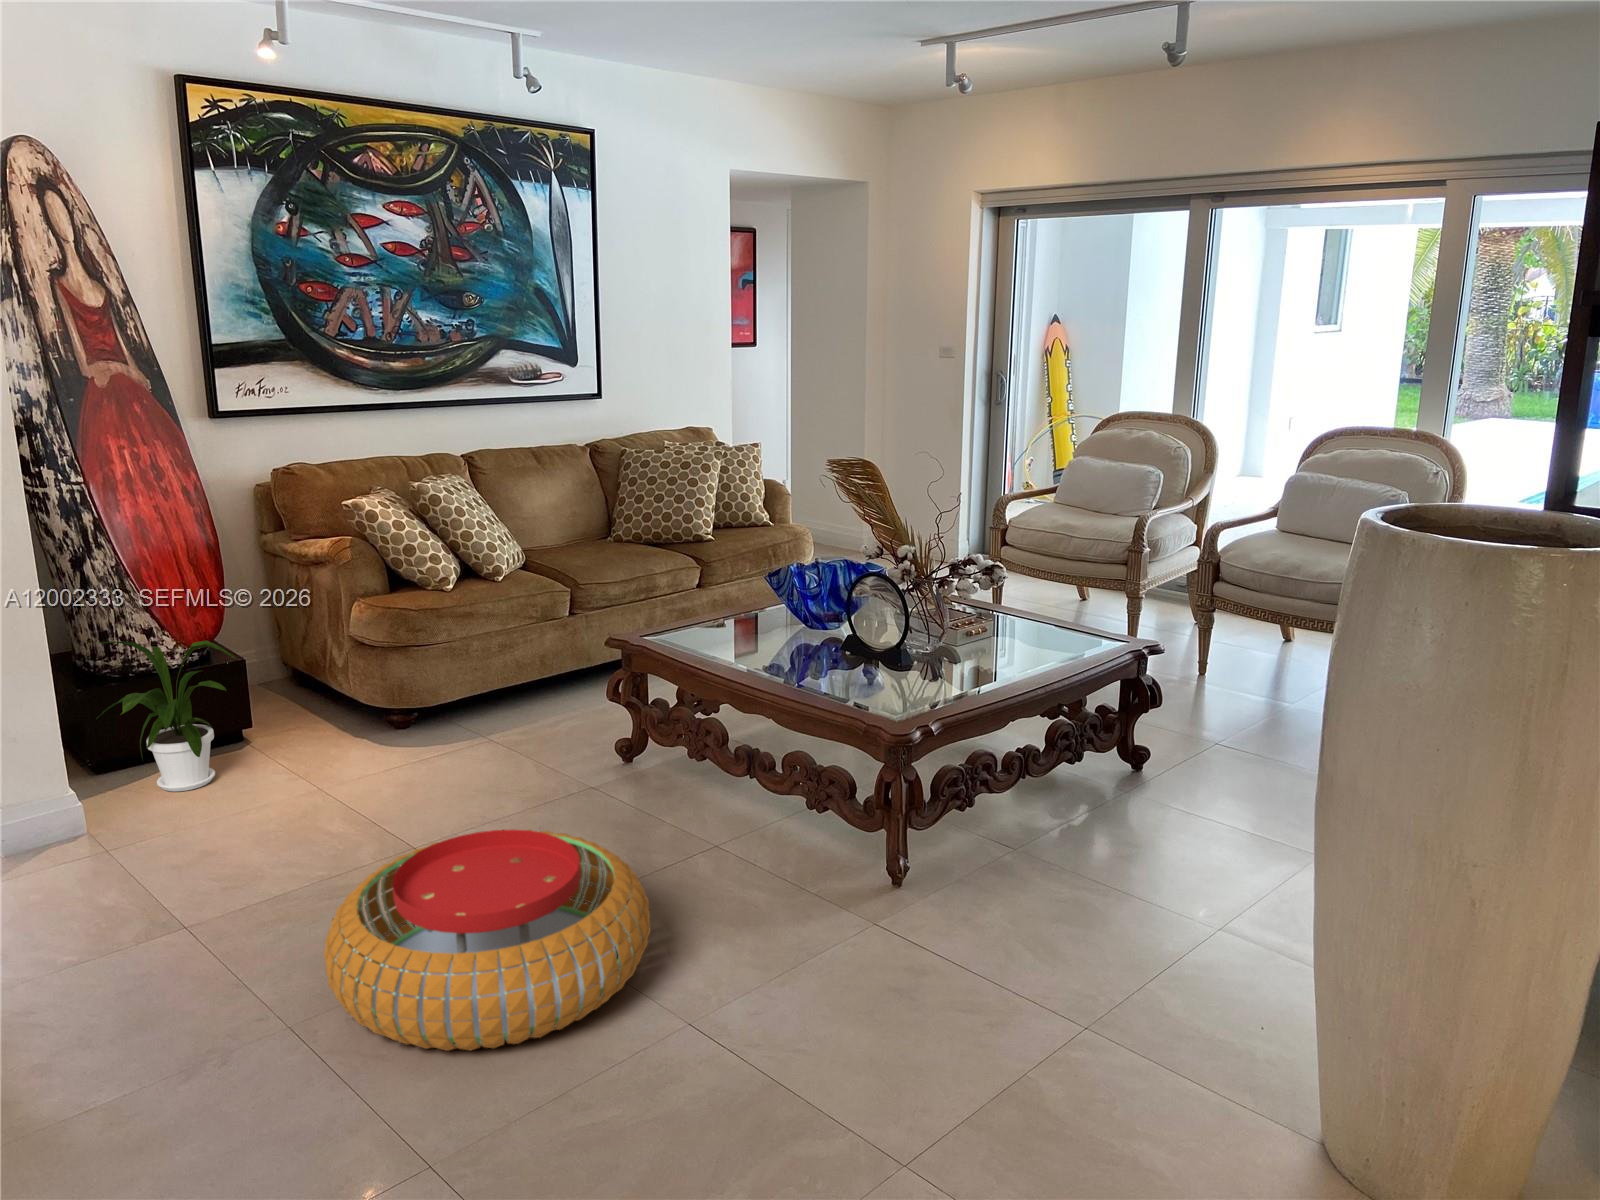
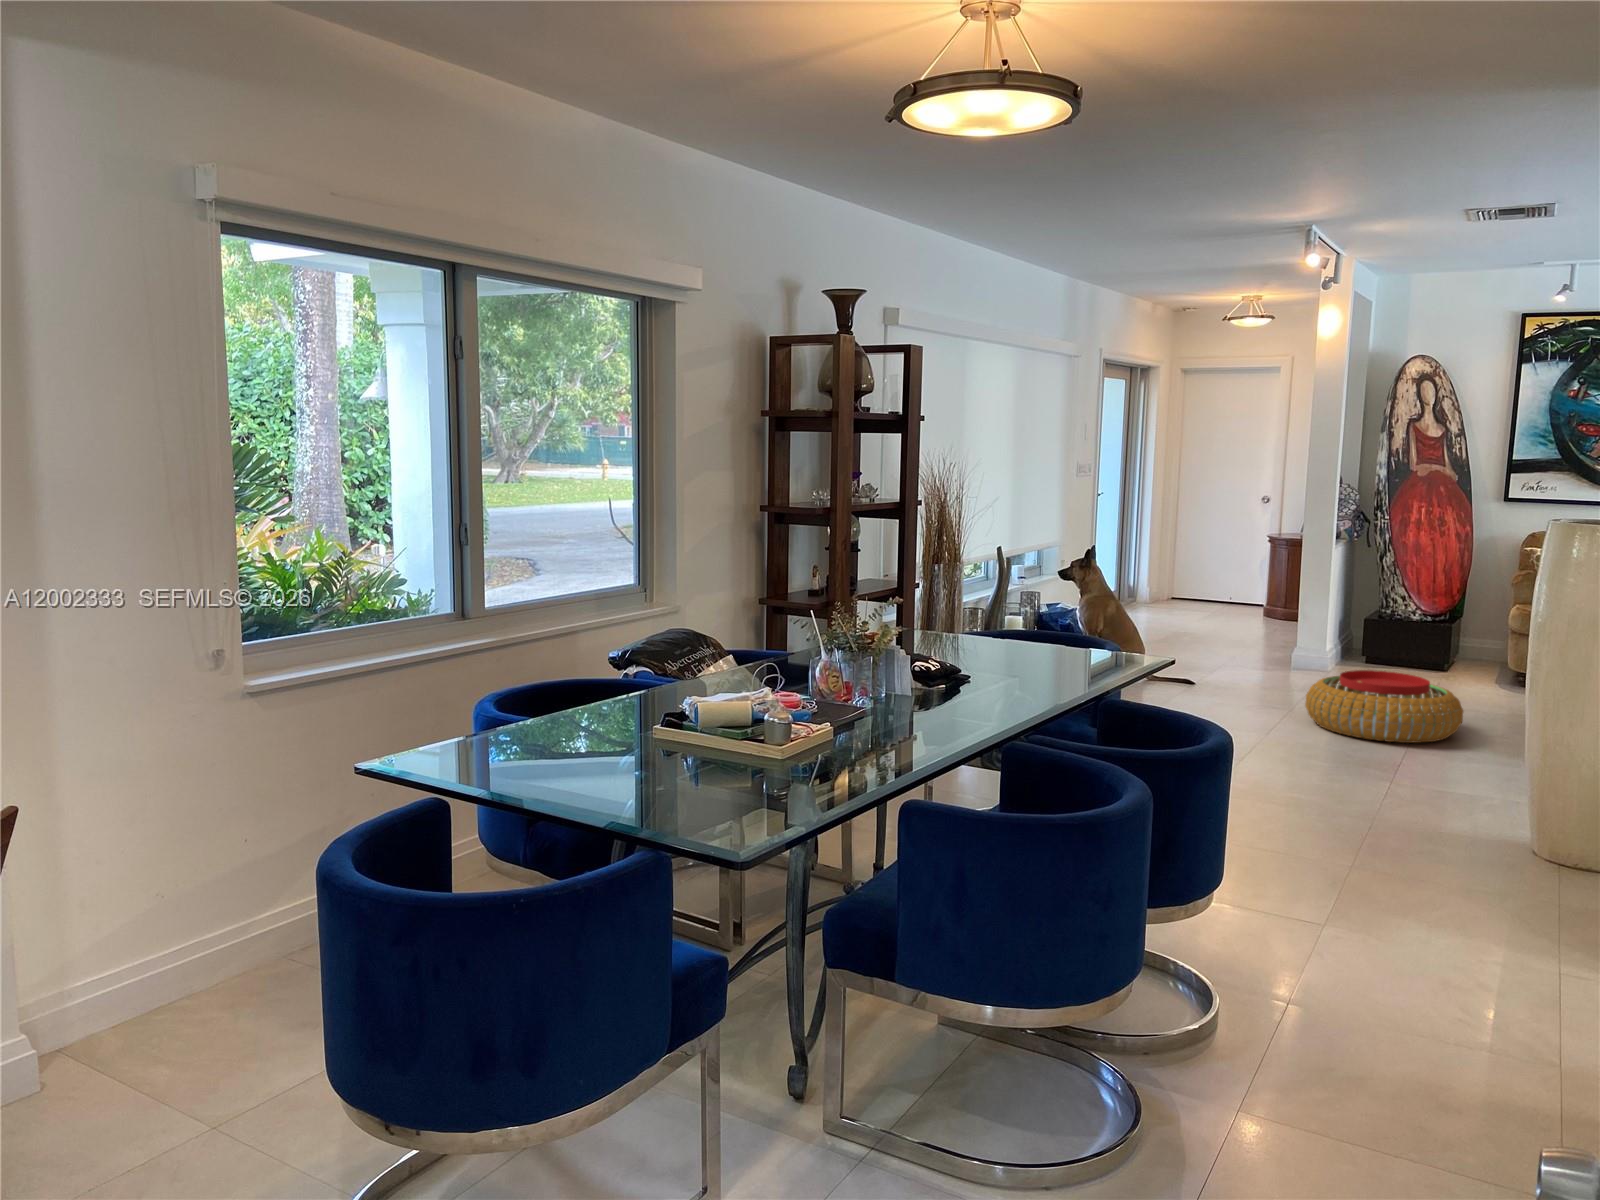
house plant: present [96,641,236,792] -> none [1352,590,1423,673]

